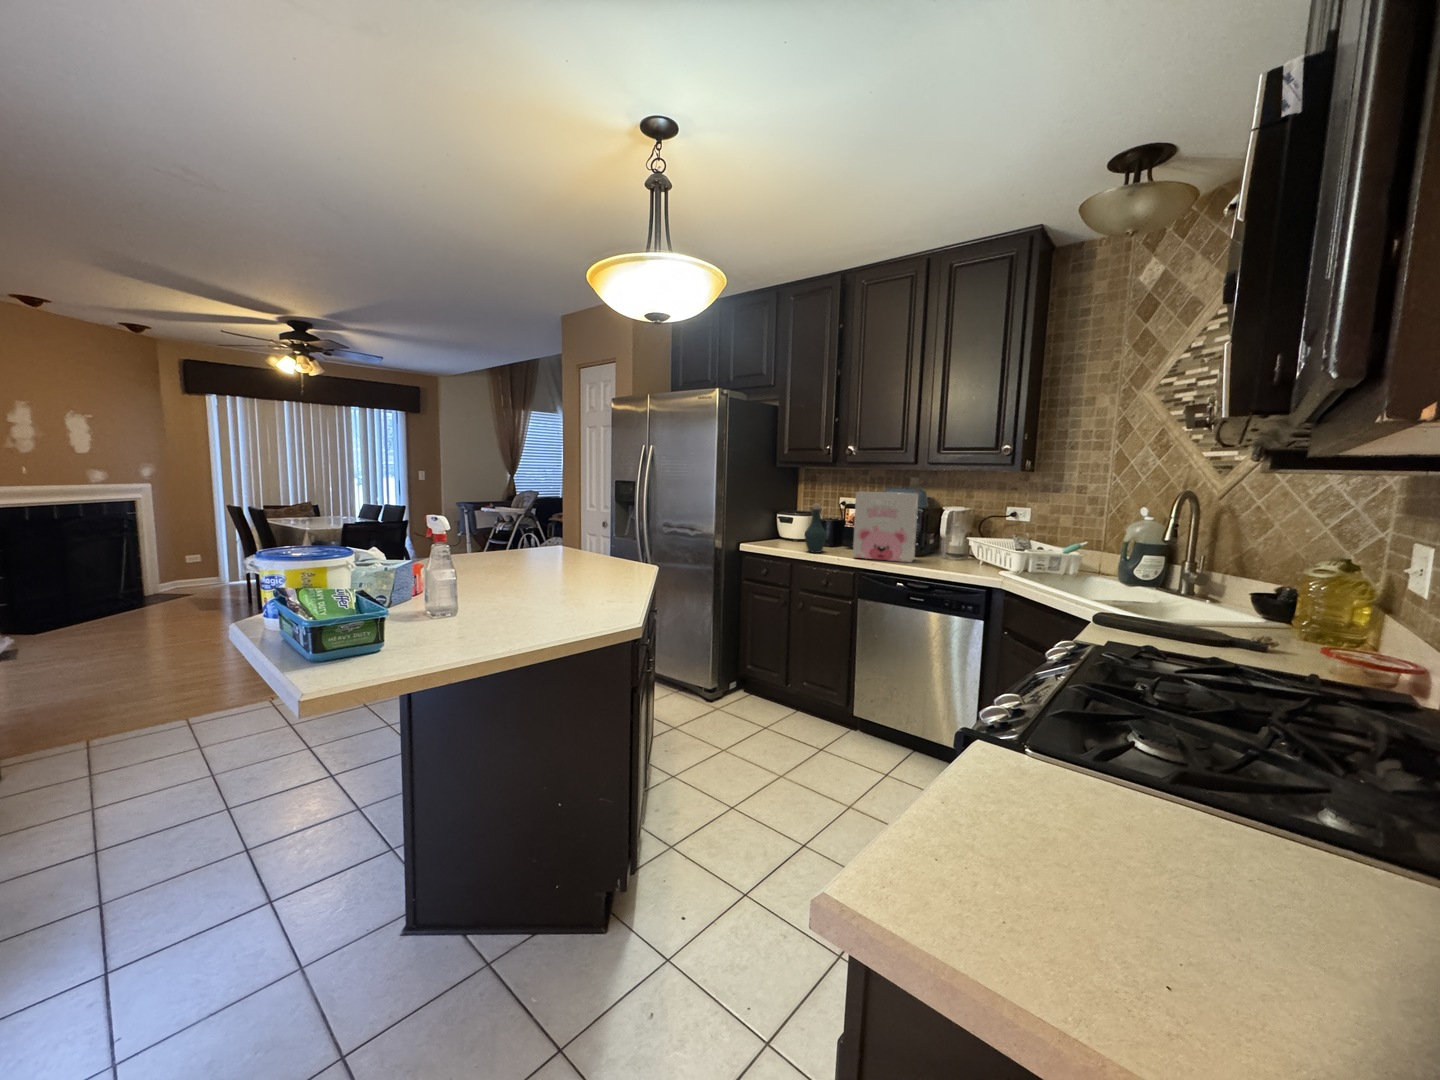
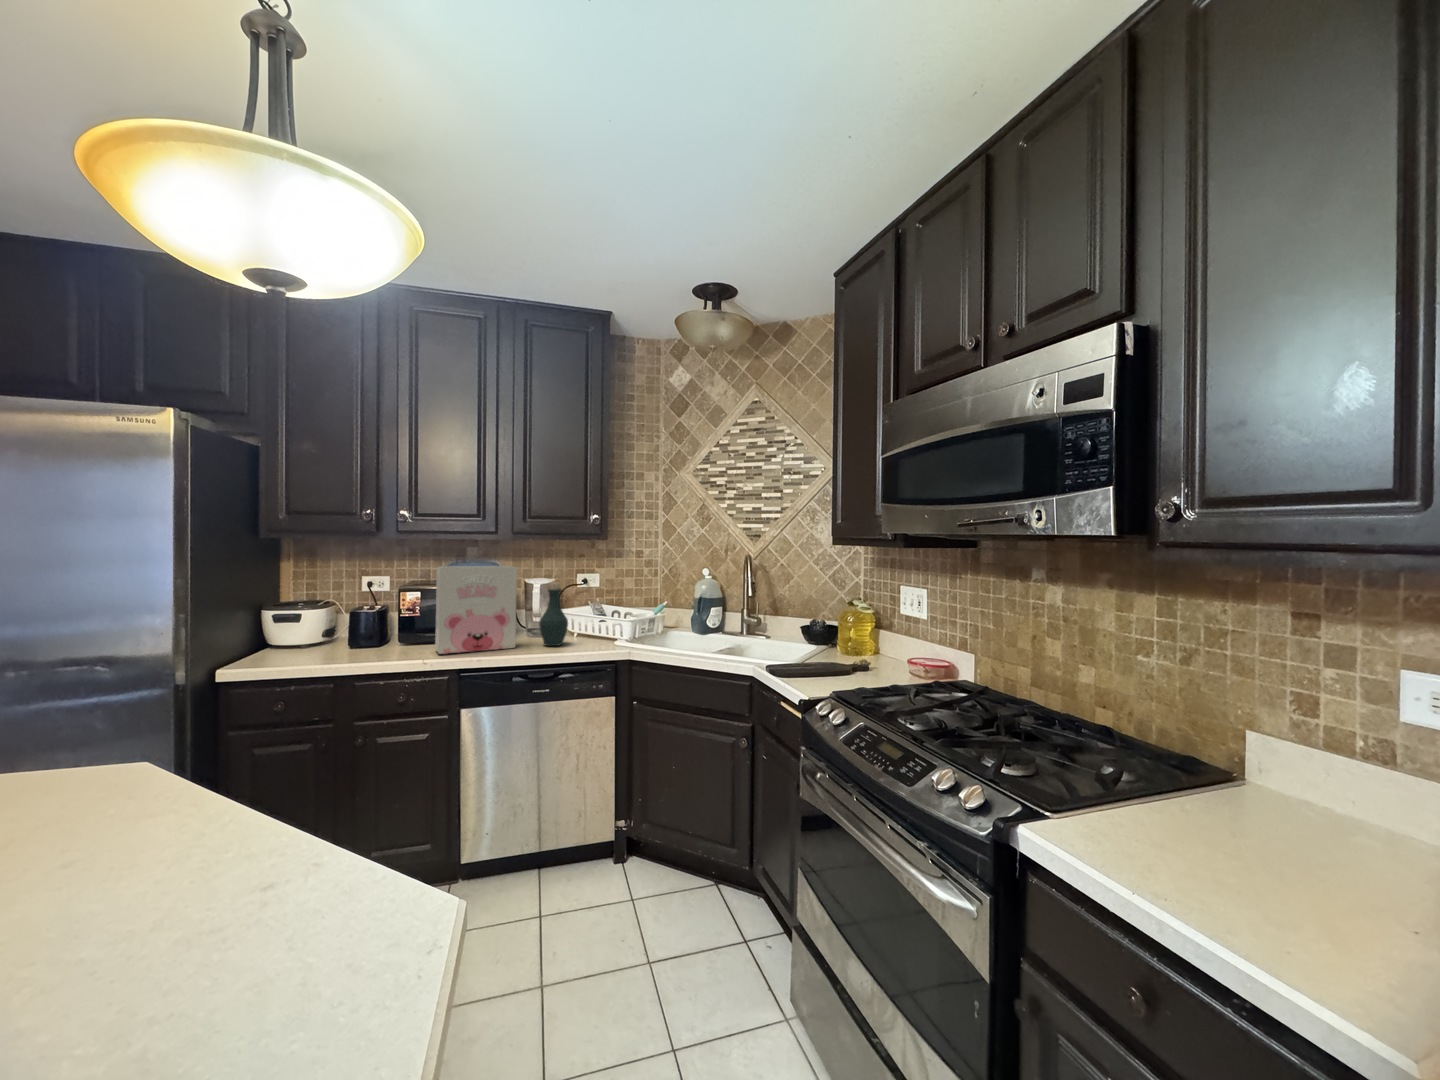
bottle: present [805,504,826,553] -> present [539,583,568,646]

